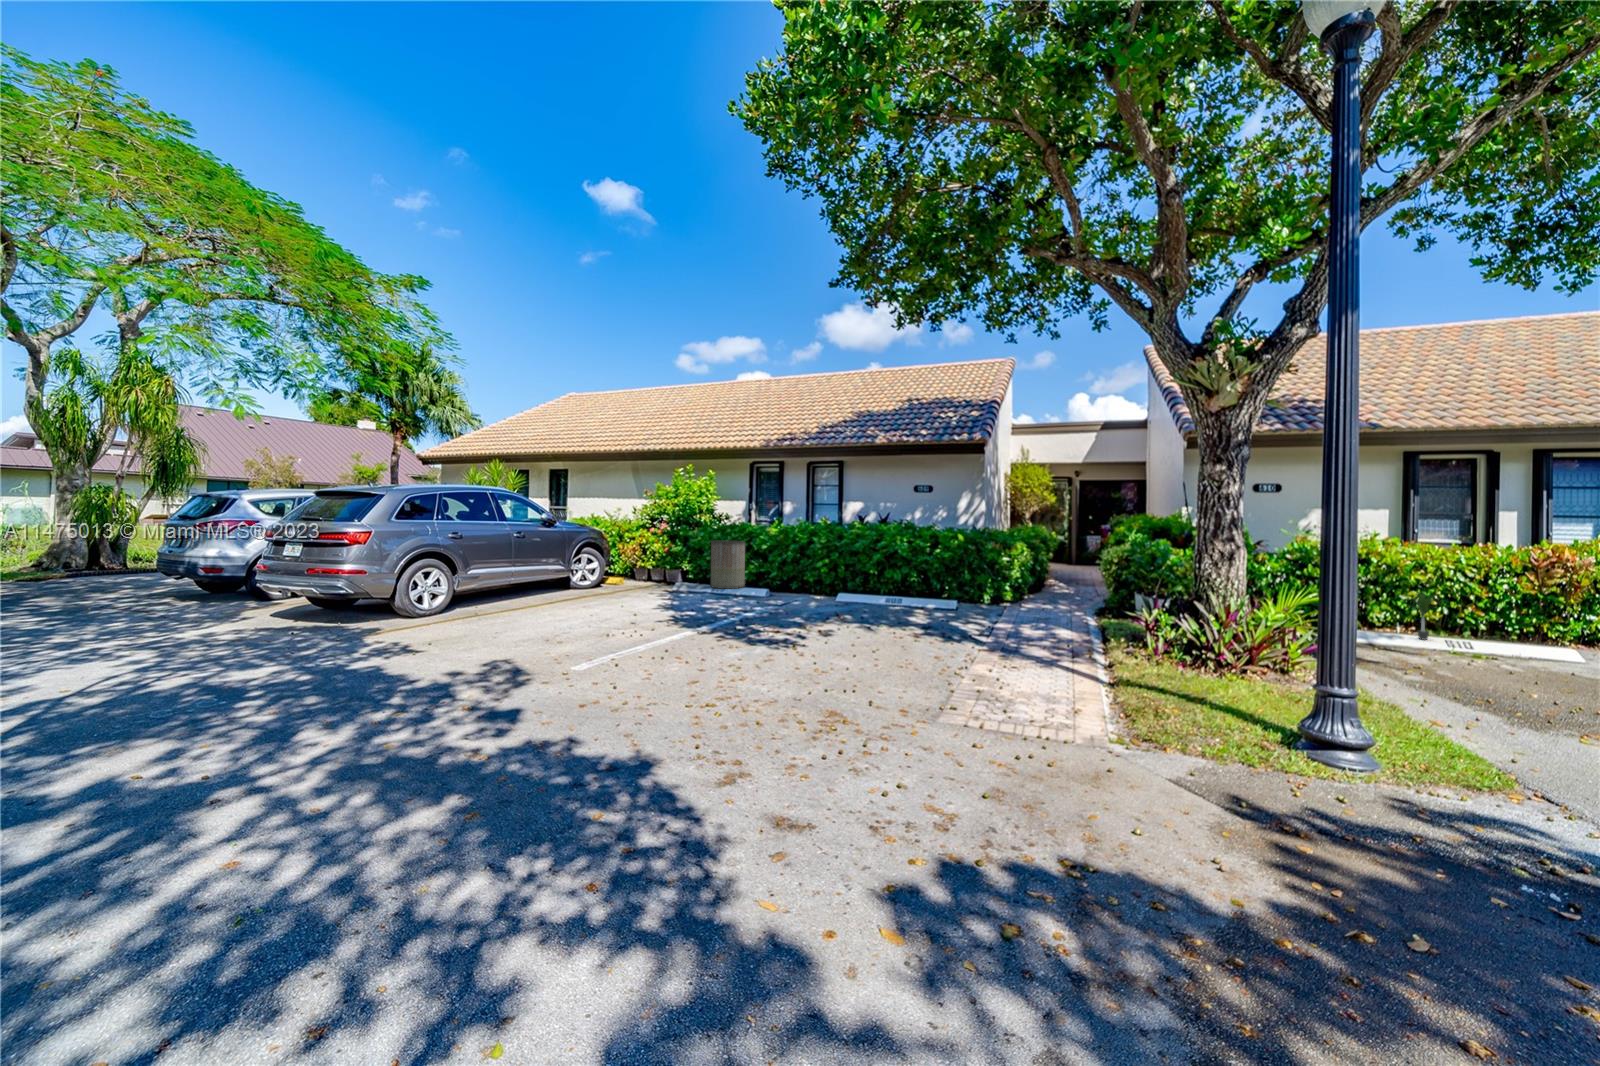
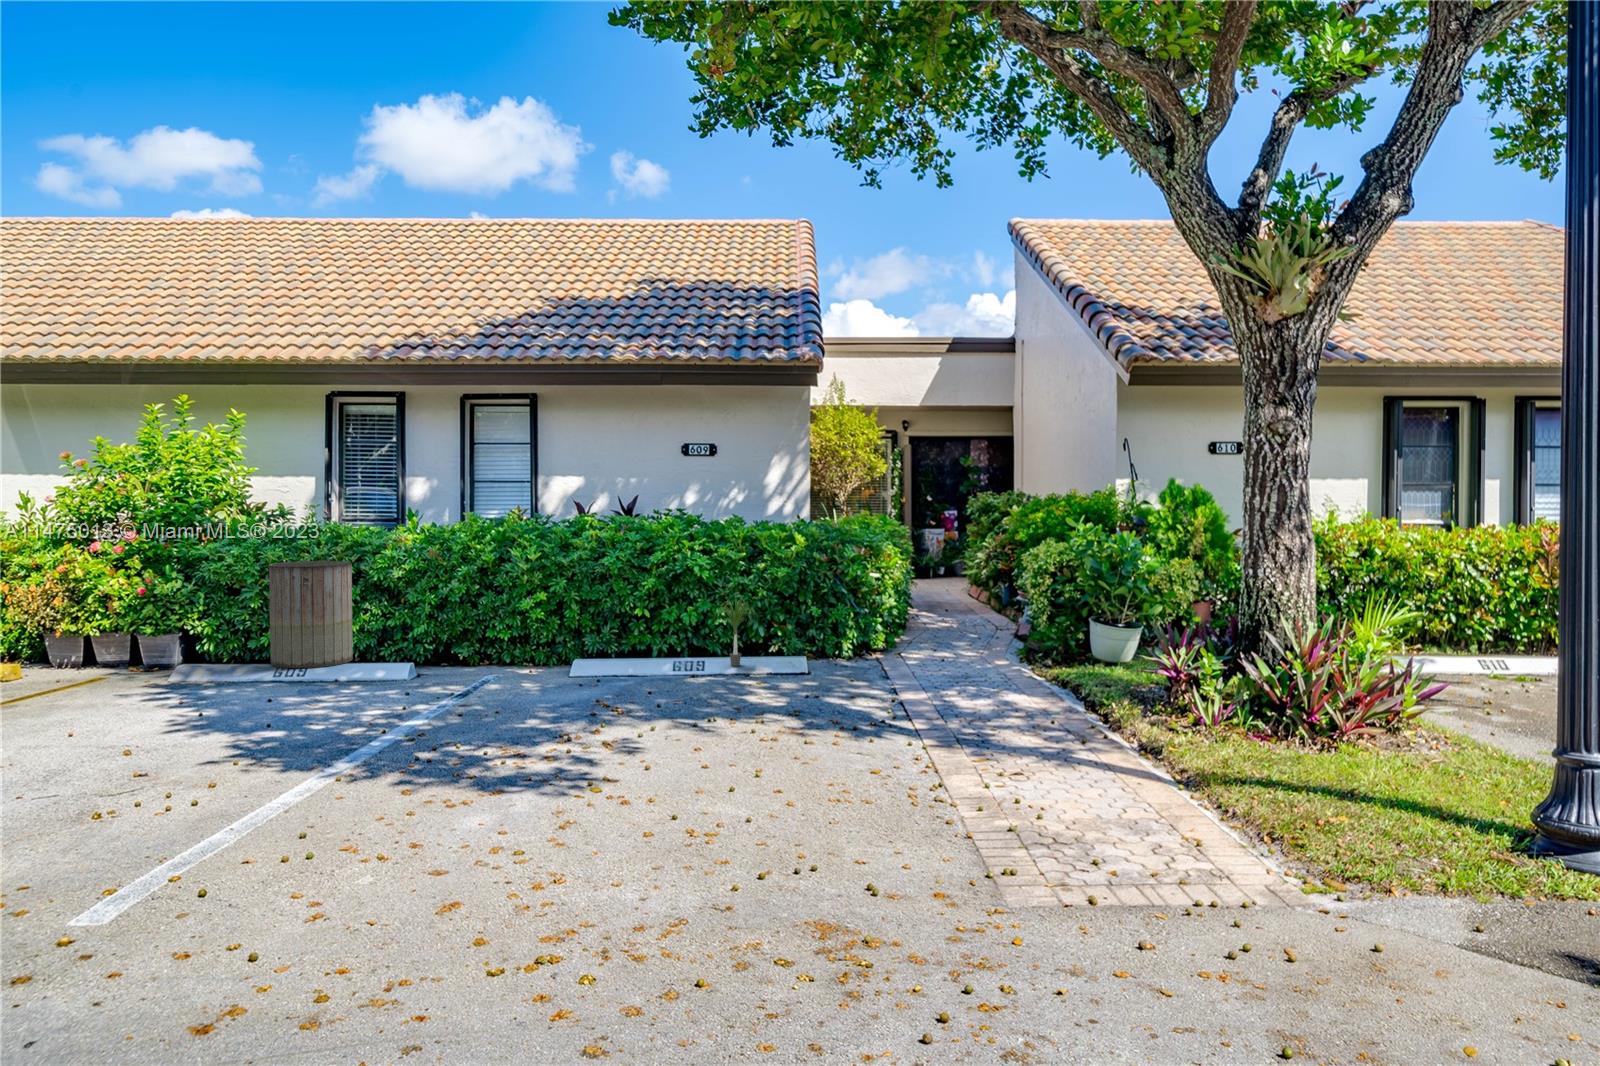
potted plant: present [1414,592,1433,640] -> present [723,596,748,666]

